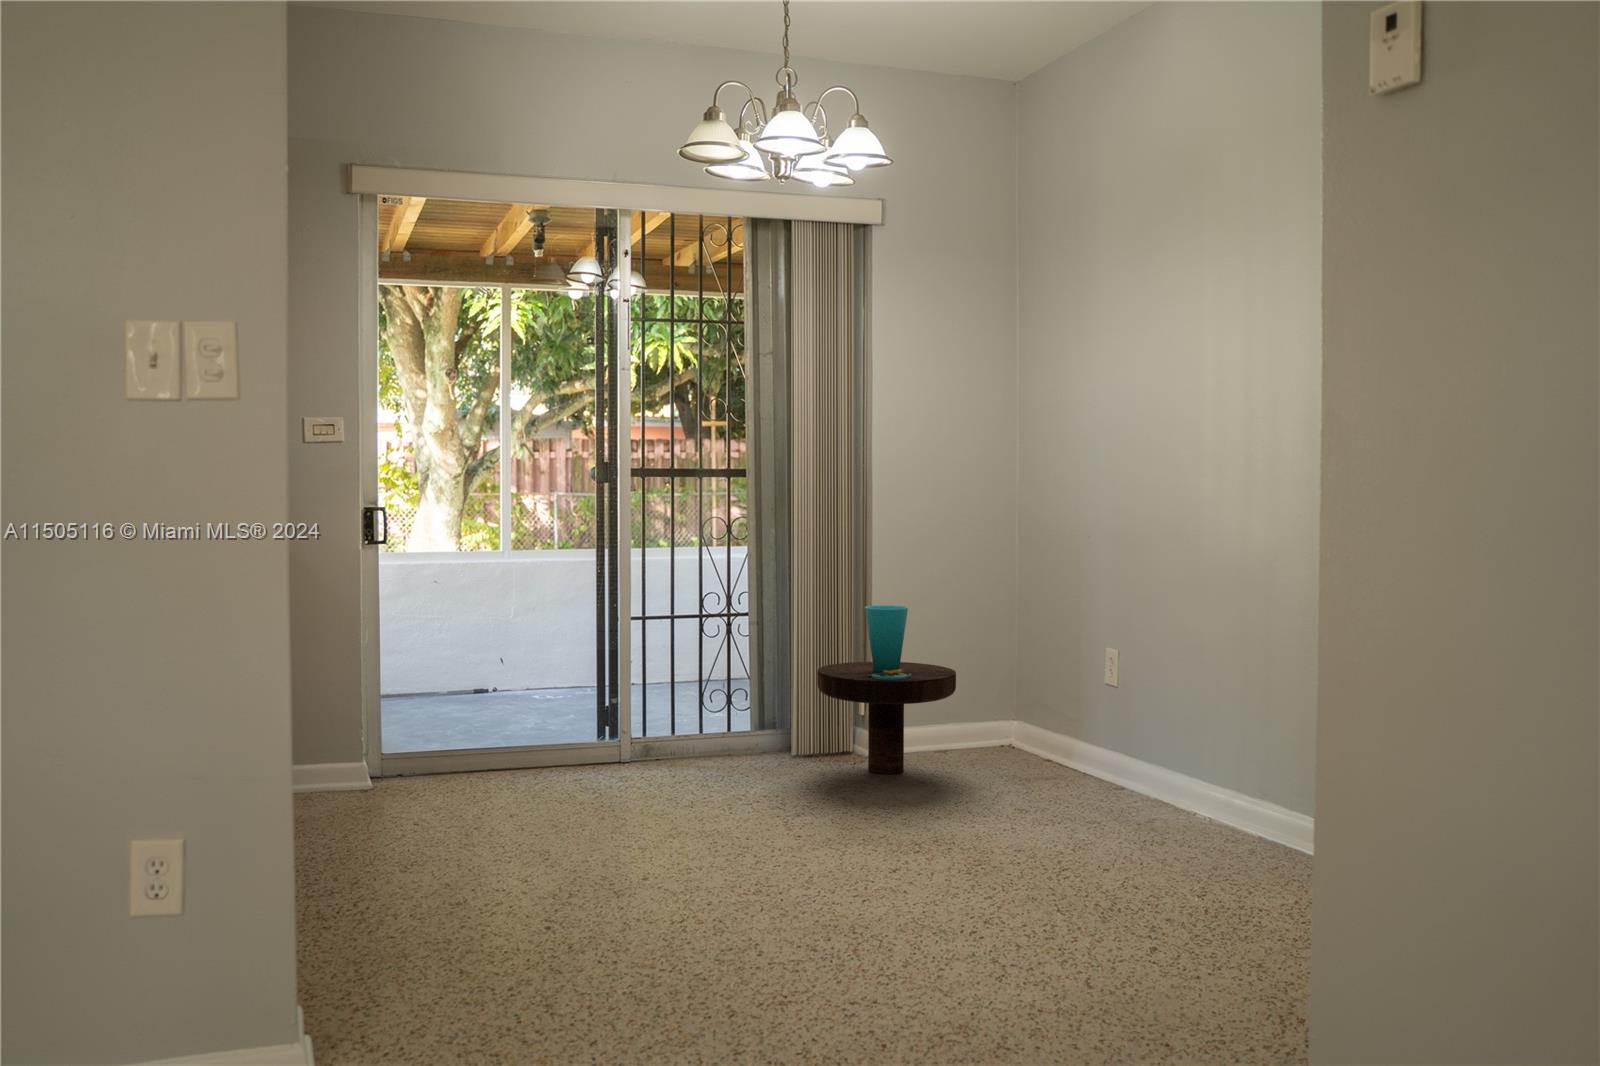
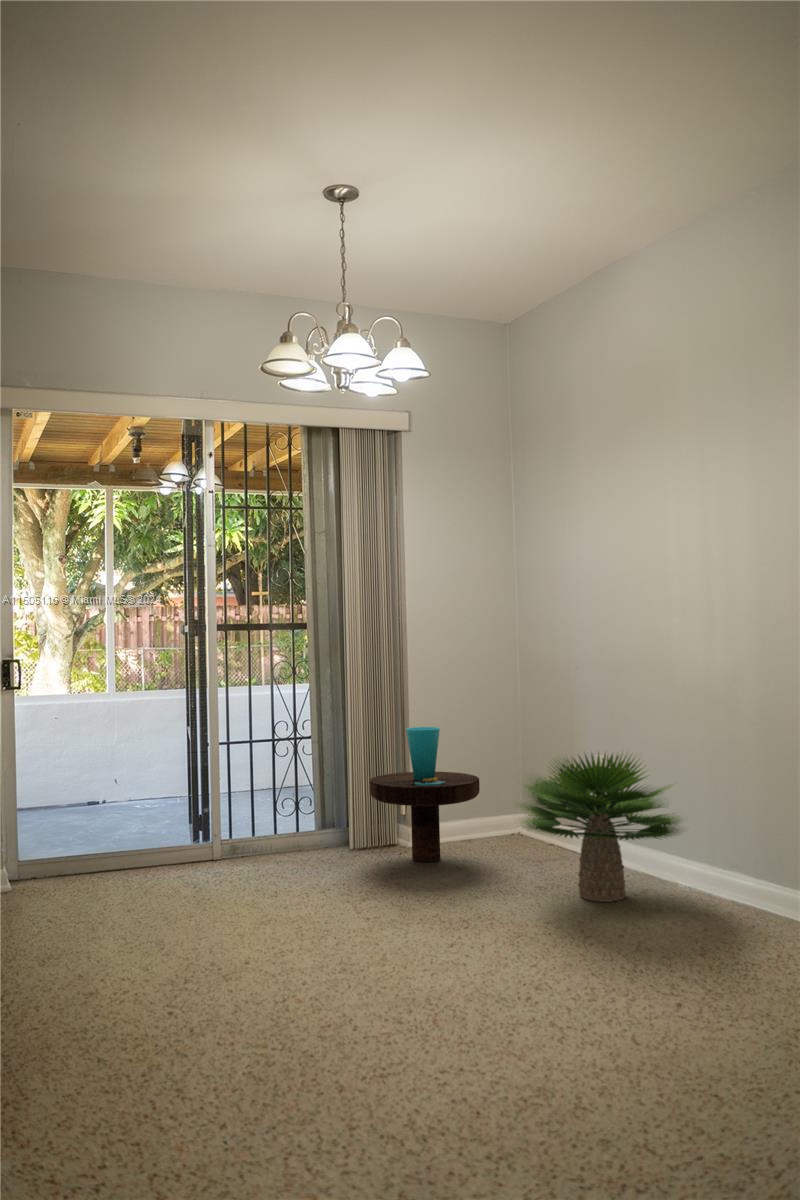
potted plant: none [984,642,1213,831] -> present [522,753,679,902]

